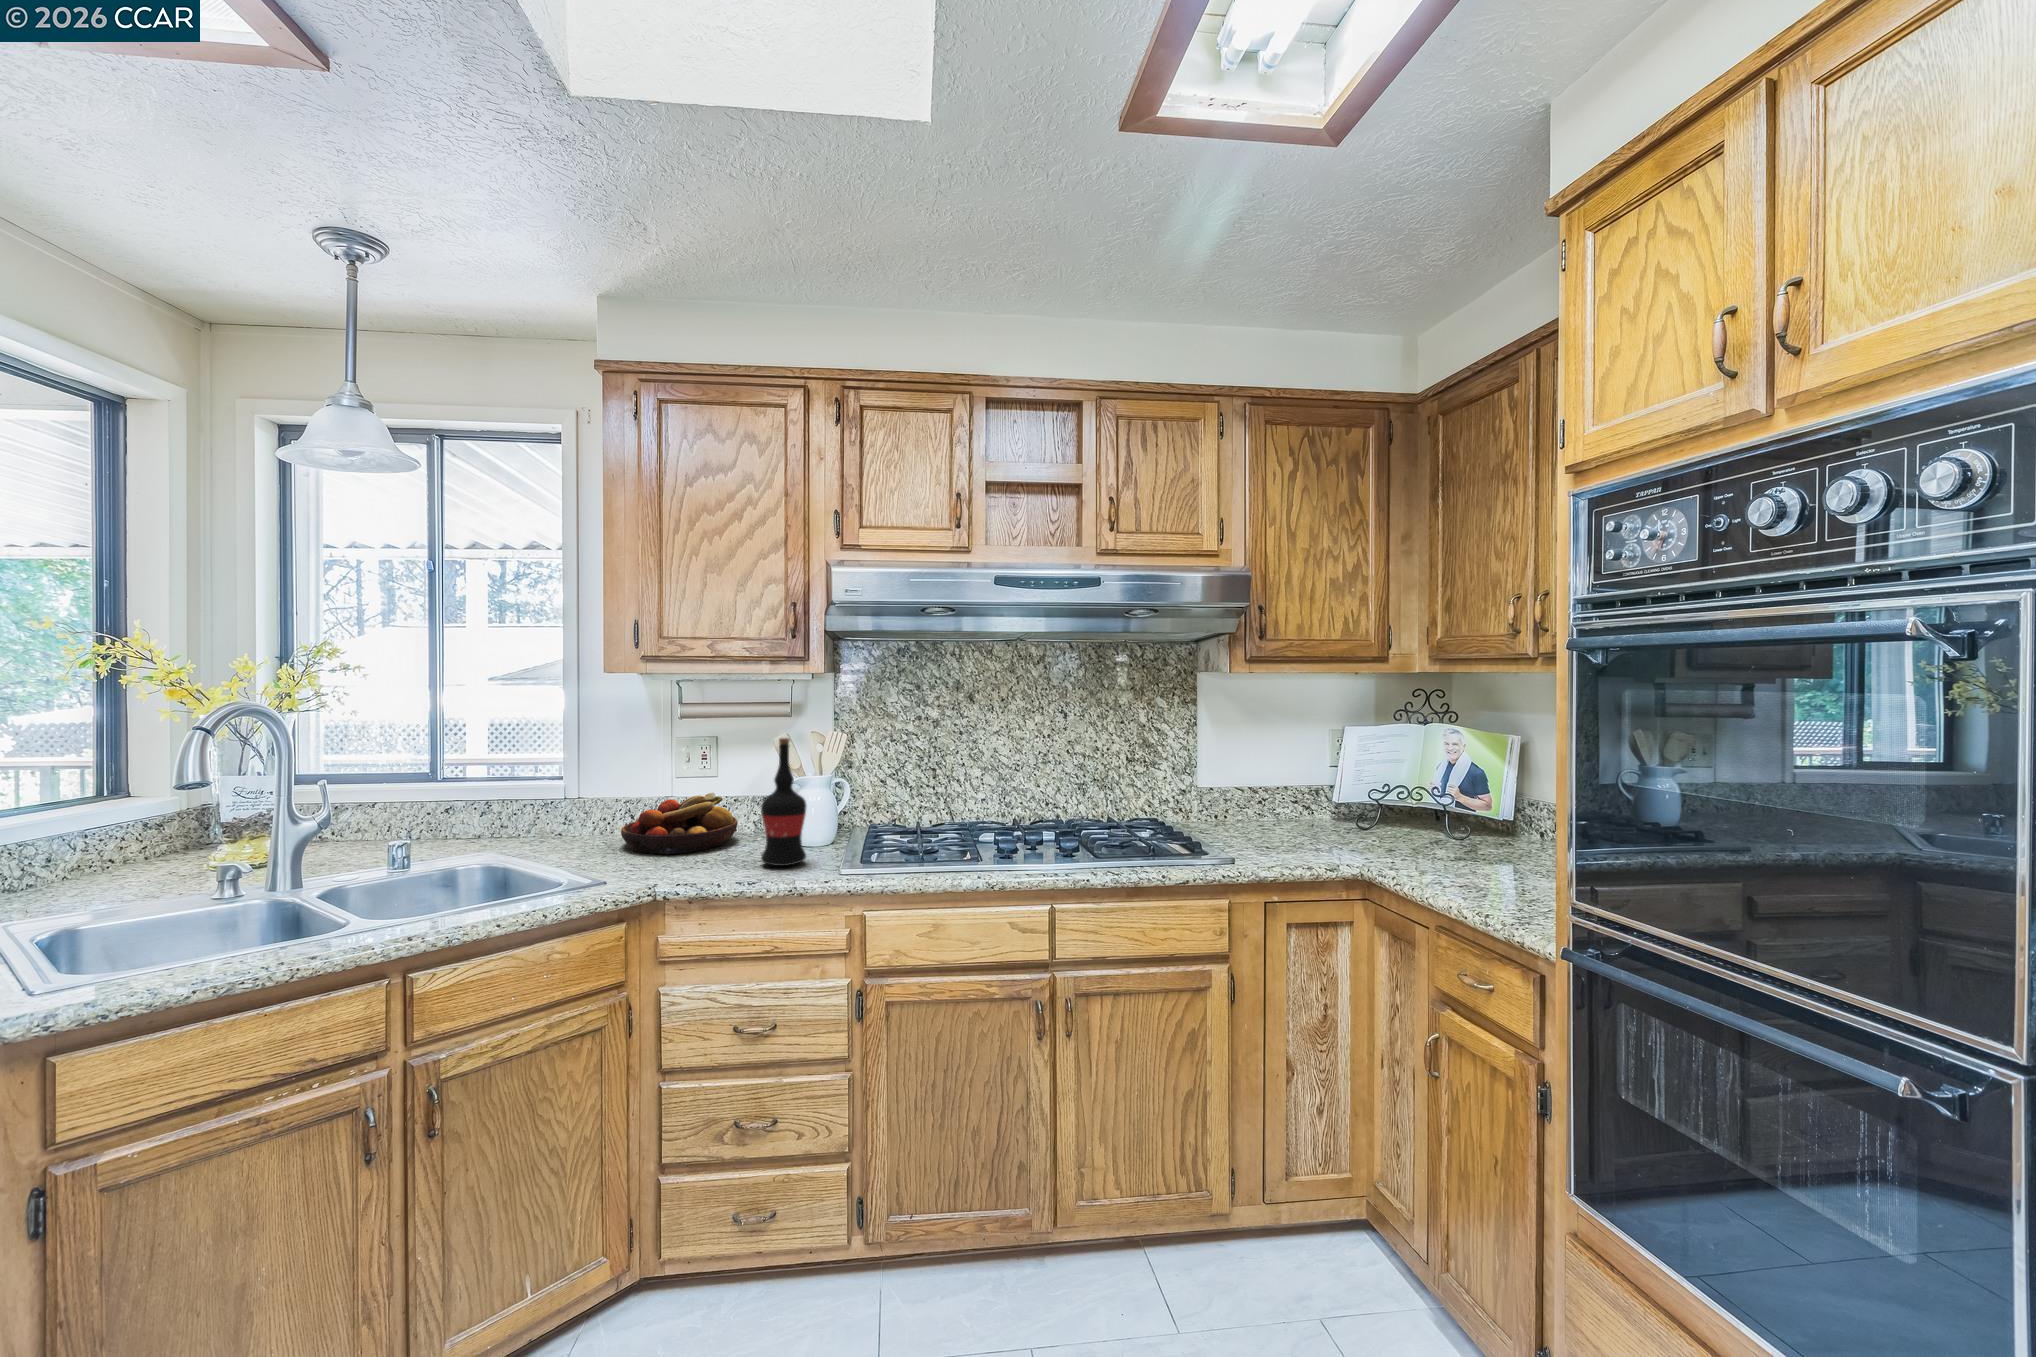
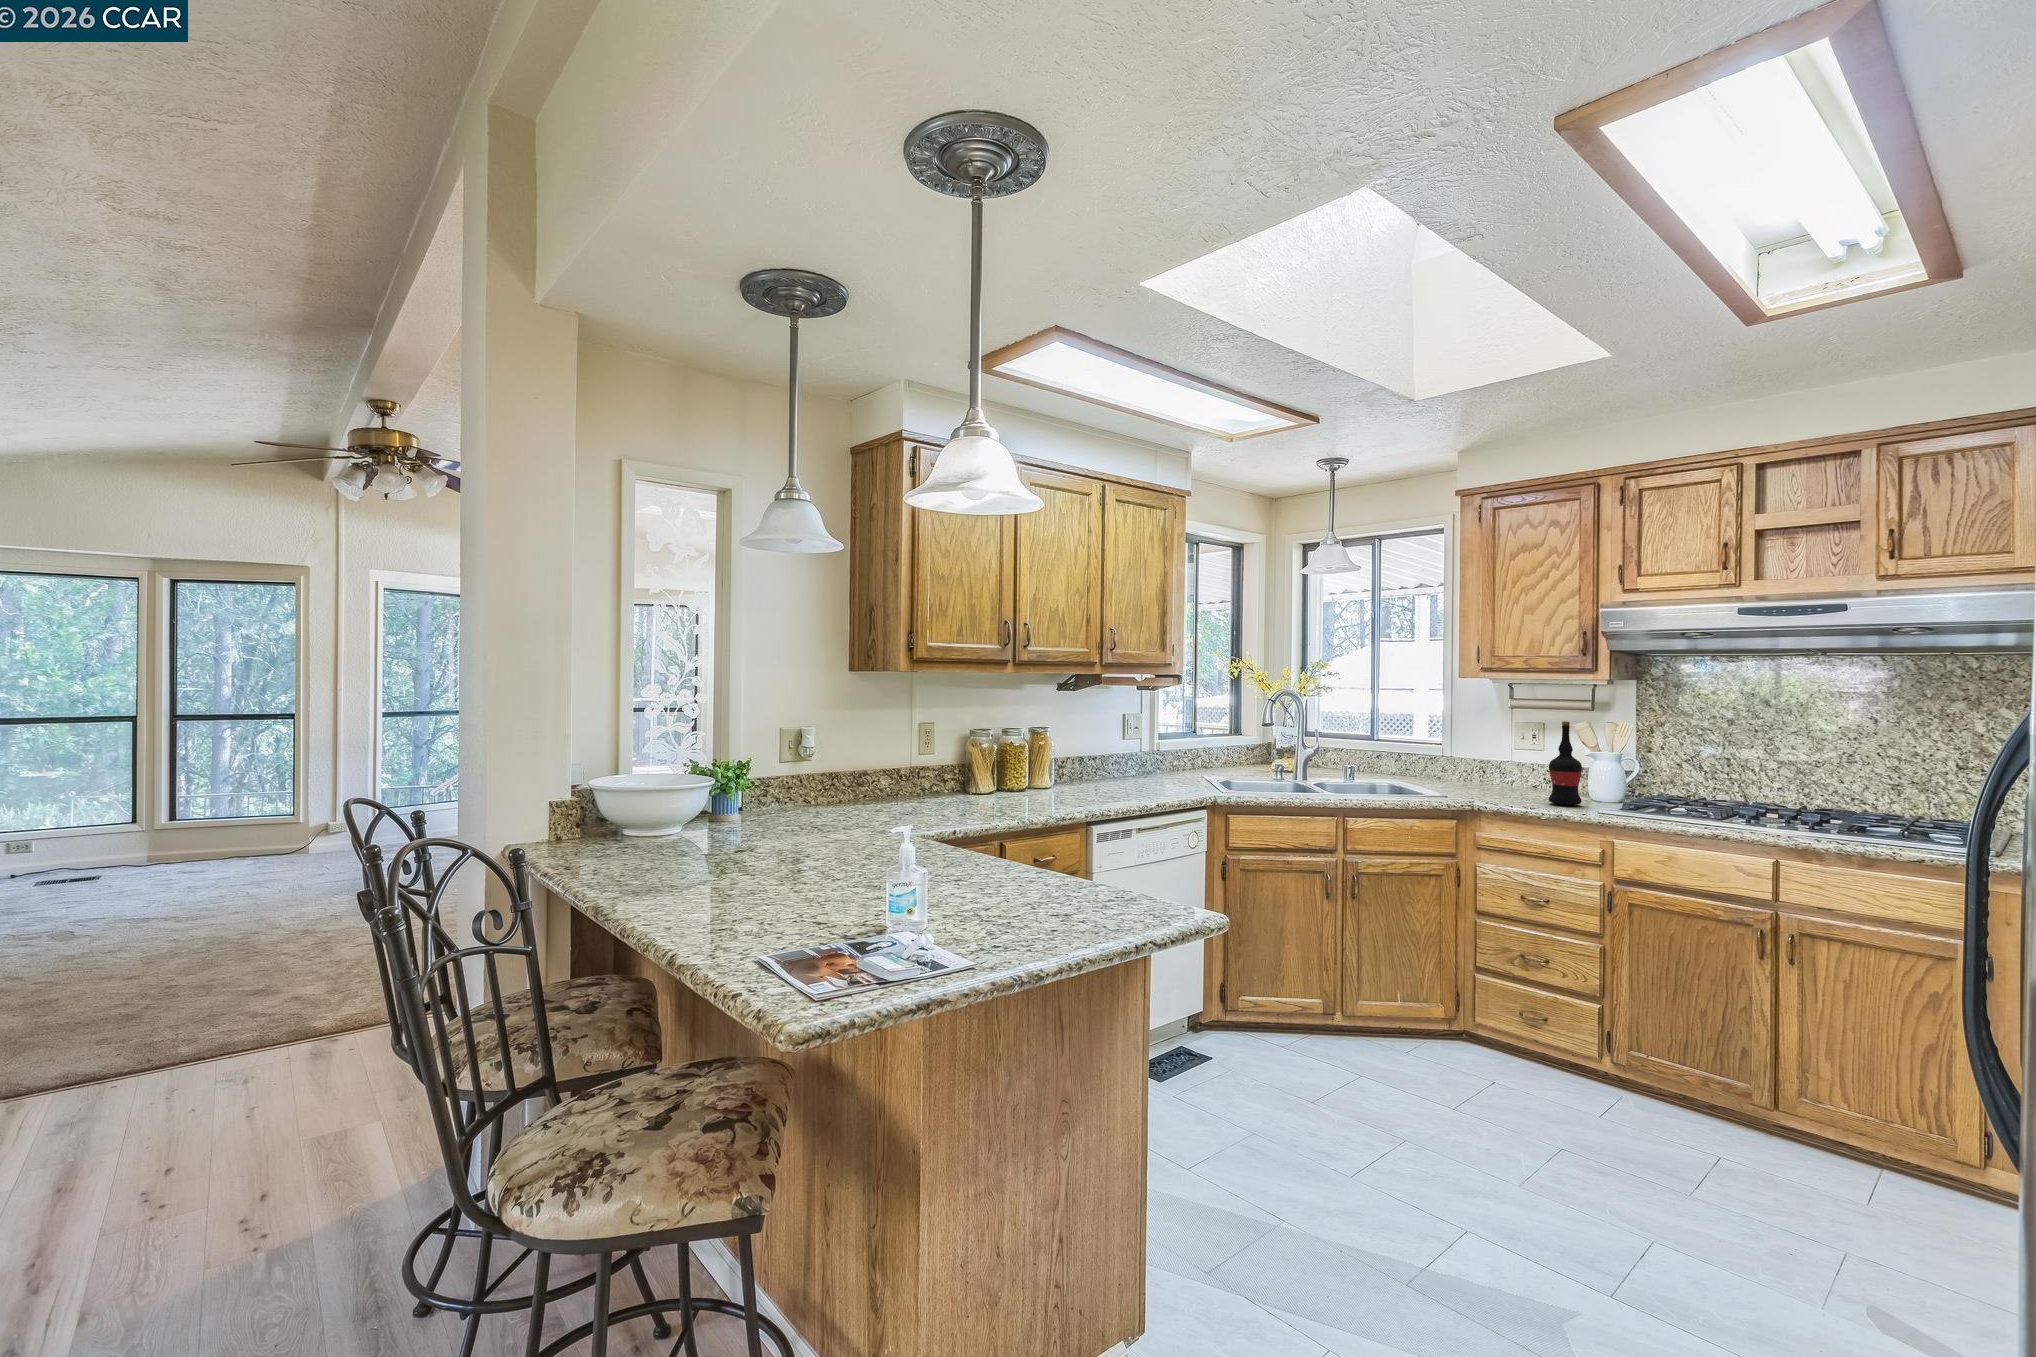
fruit bowl: present [621,793,738,854] -> none [1470,761,1549,794]

